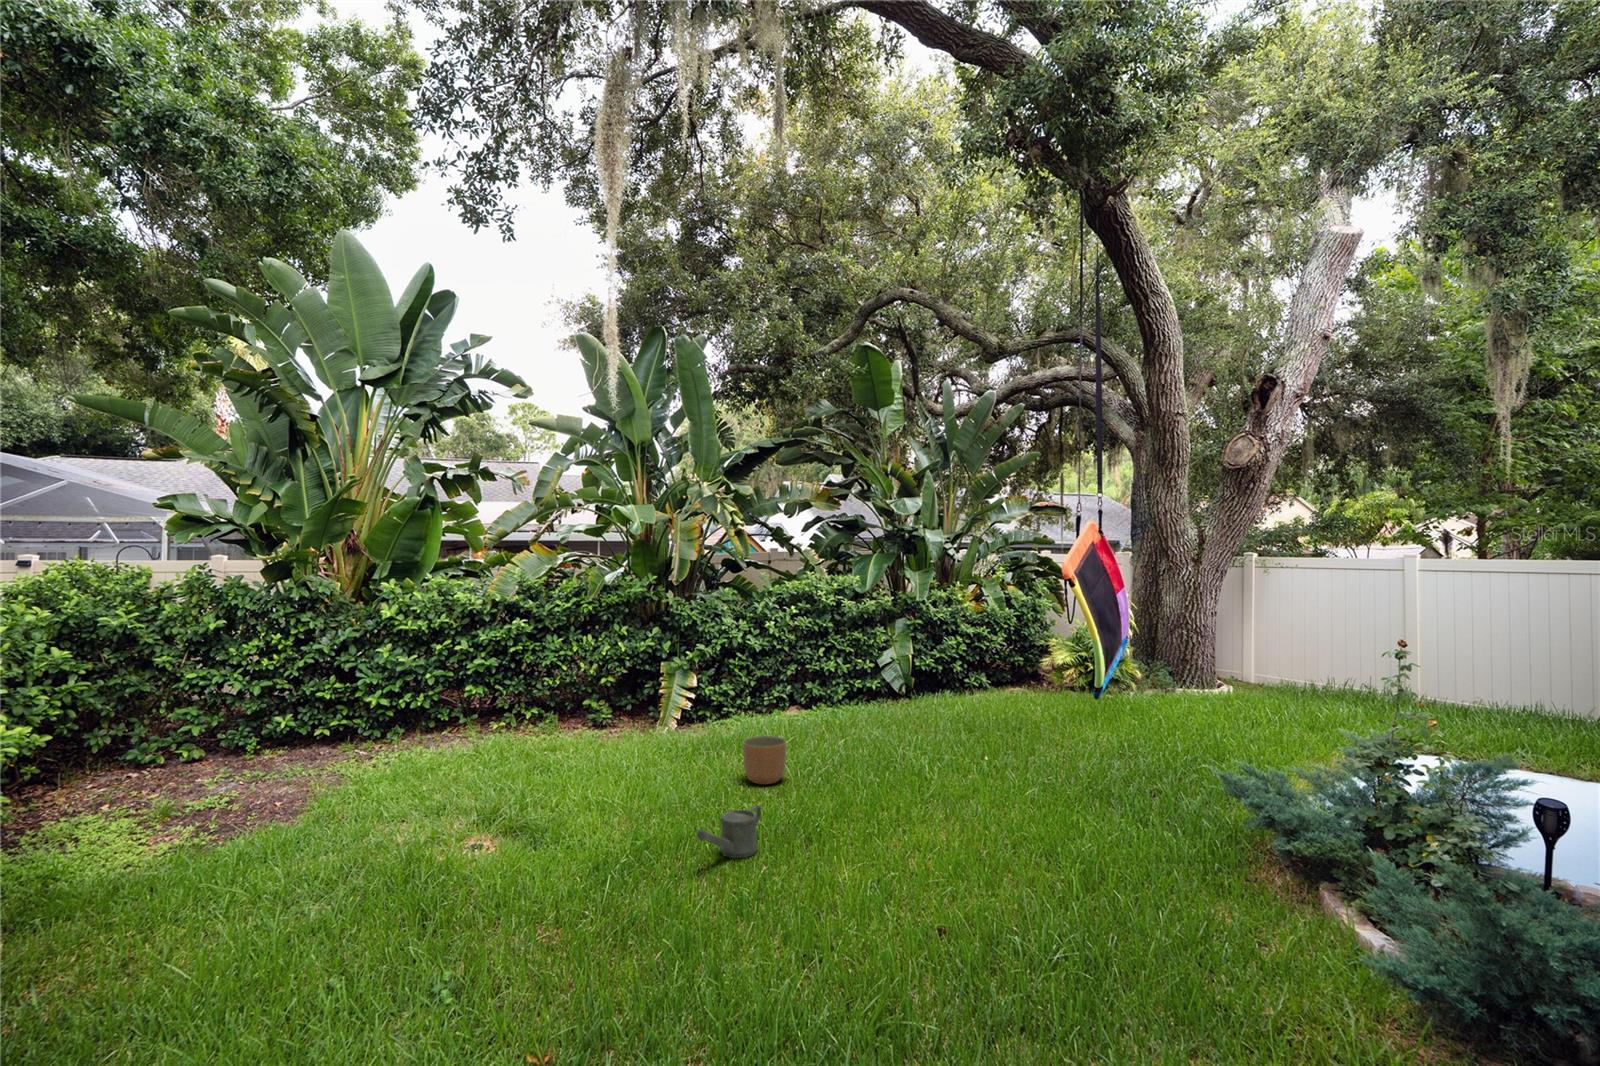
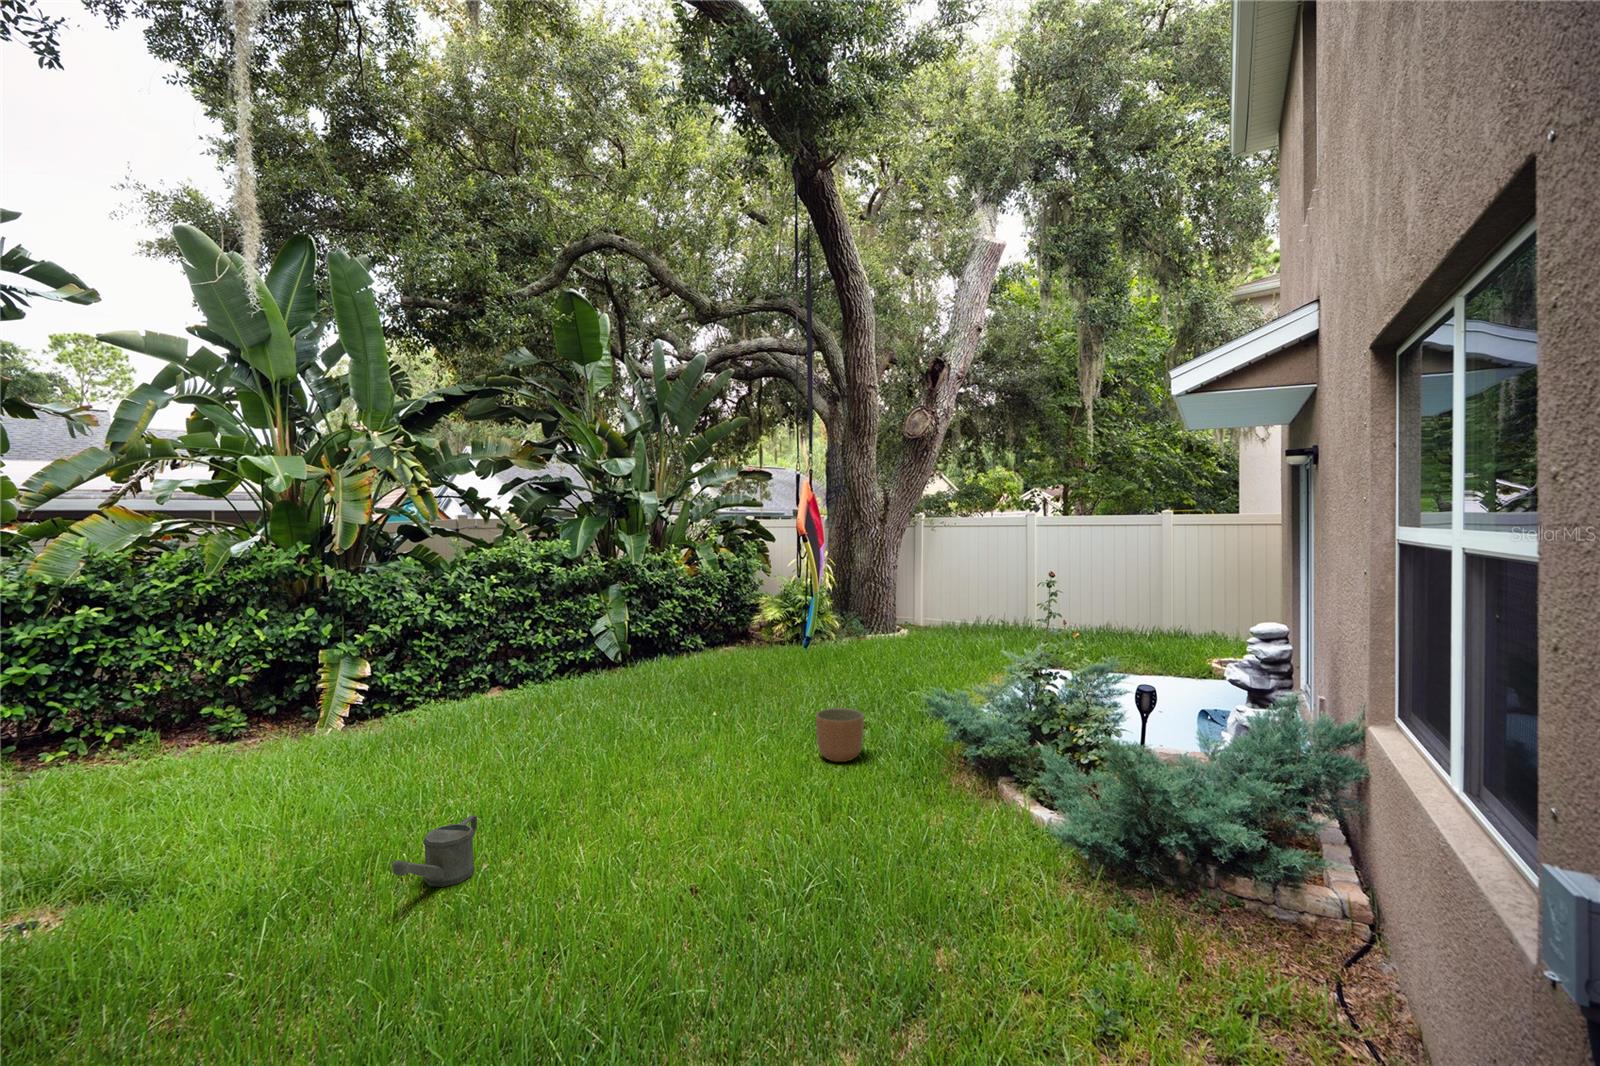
planter: present [743,736,786,785] -> present [816,708,864,762]

